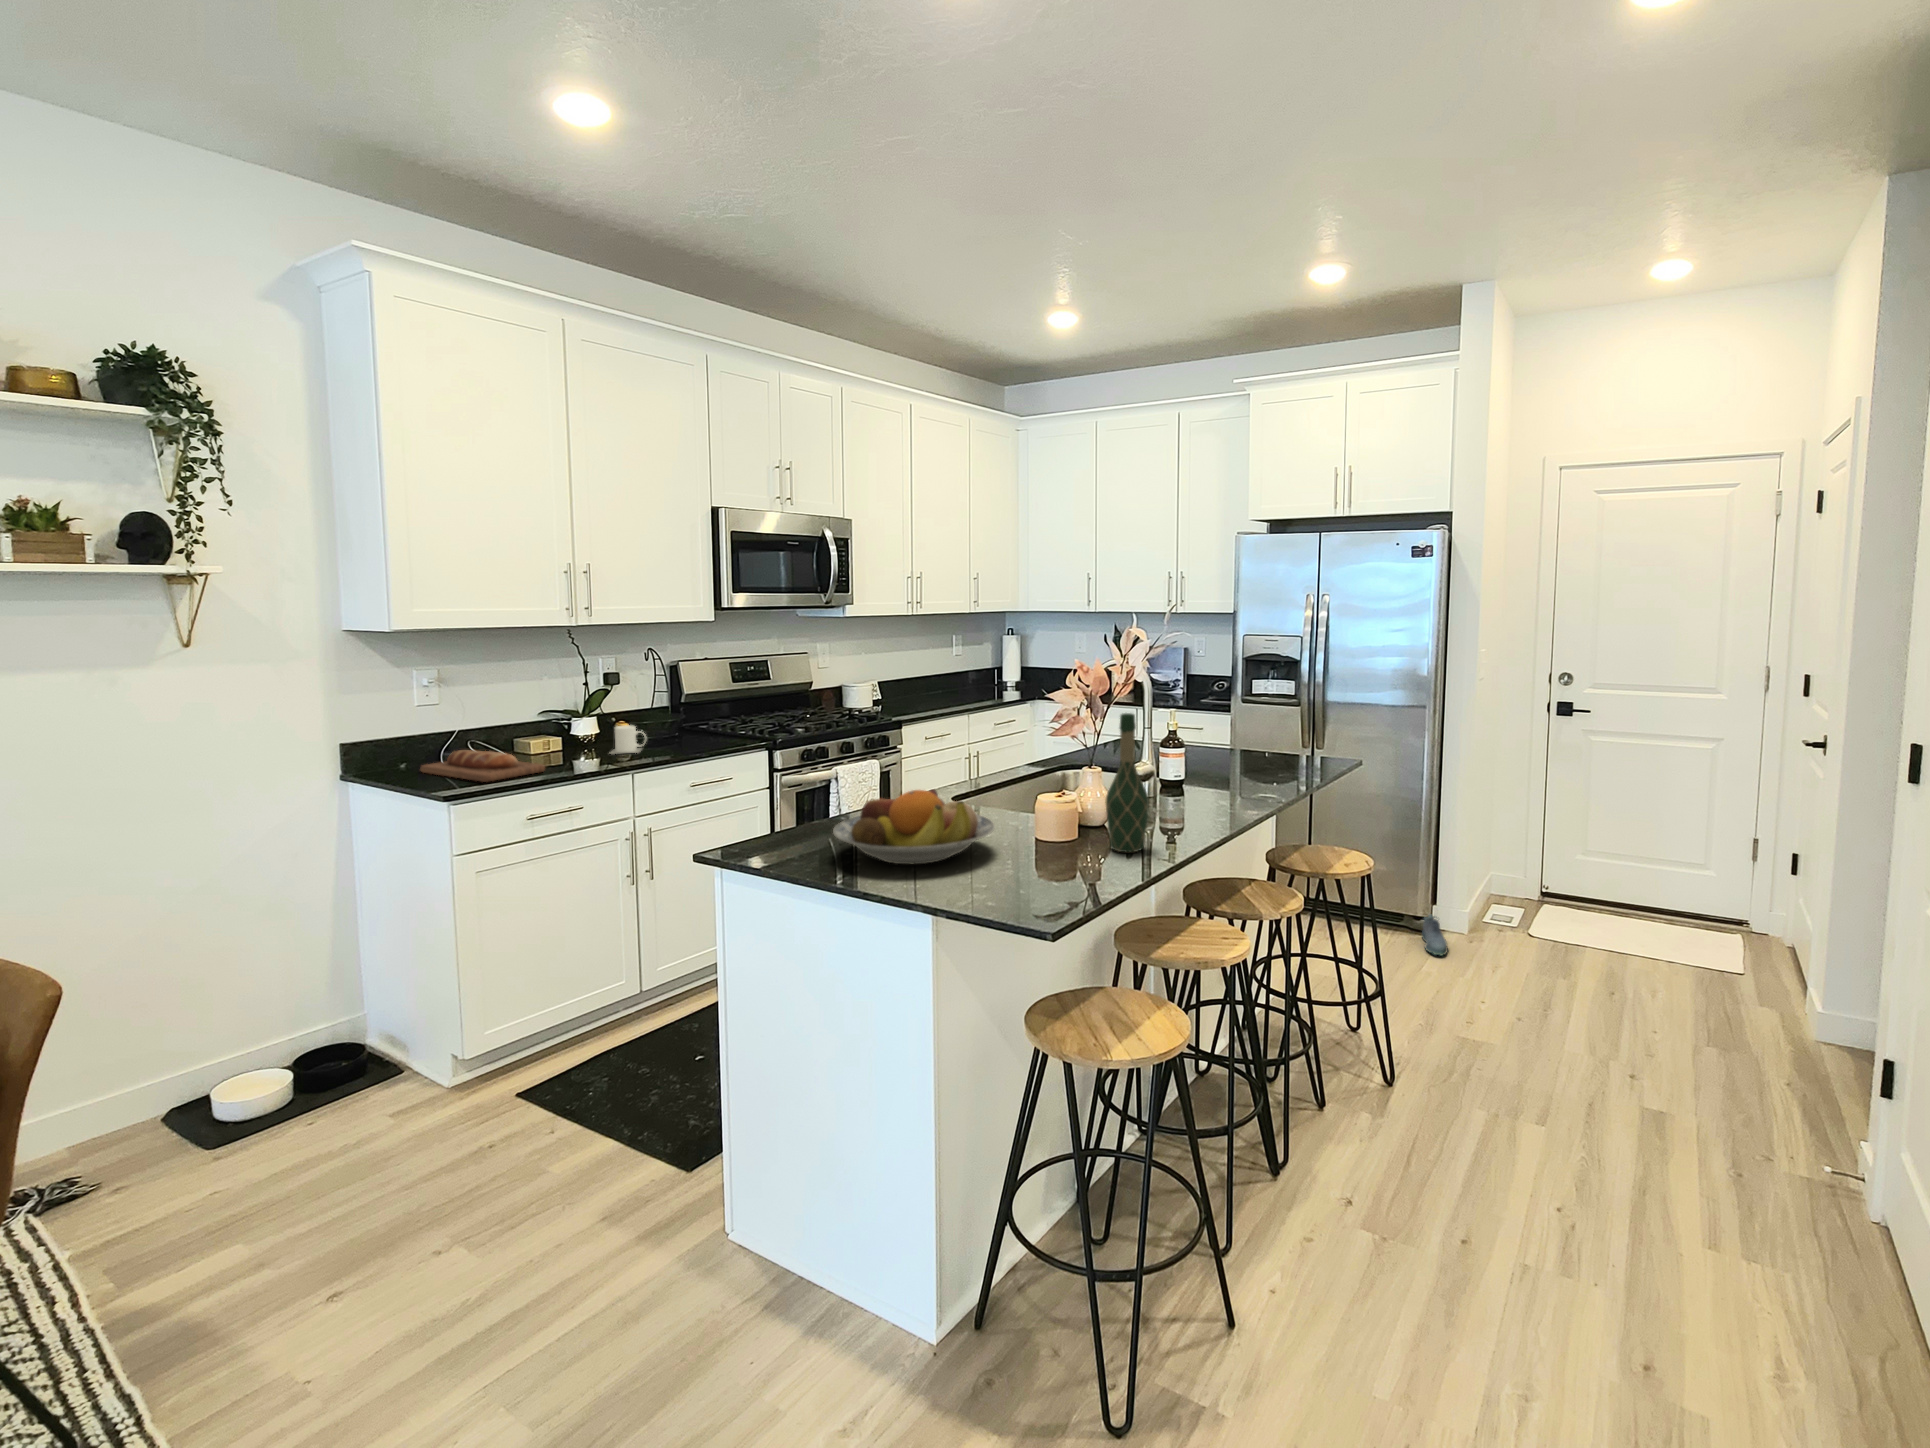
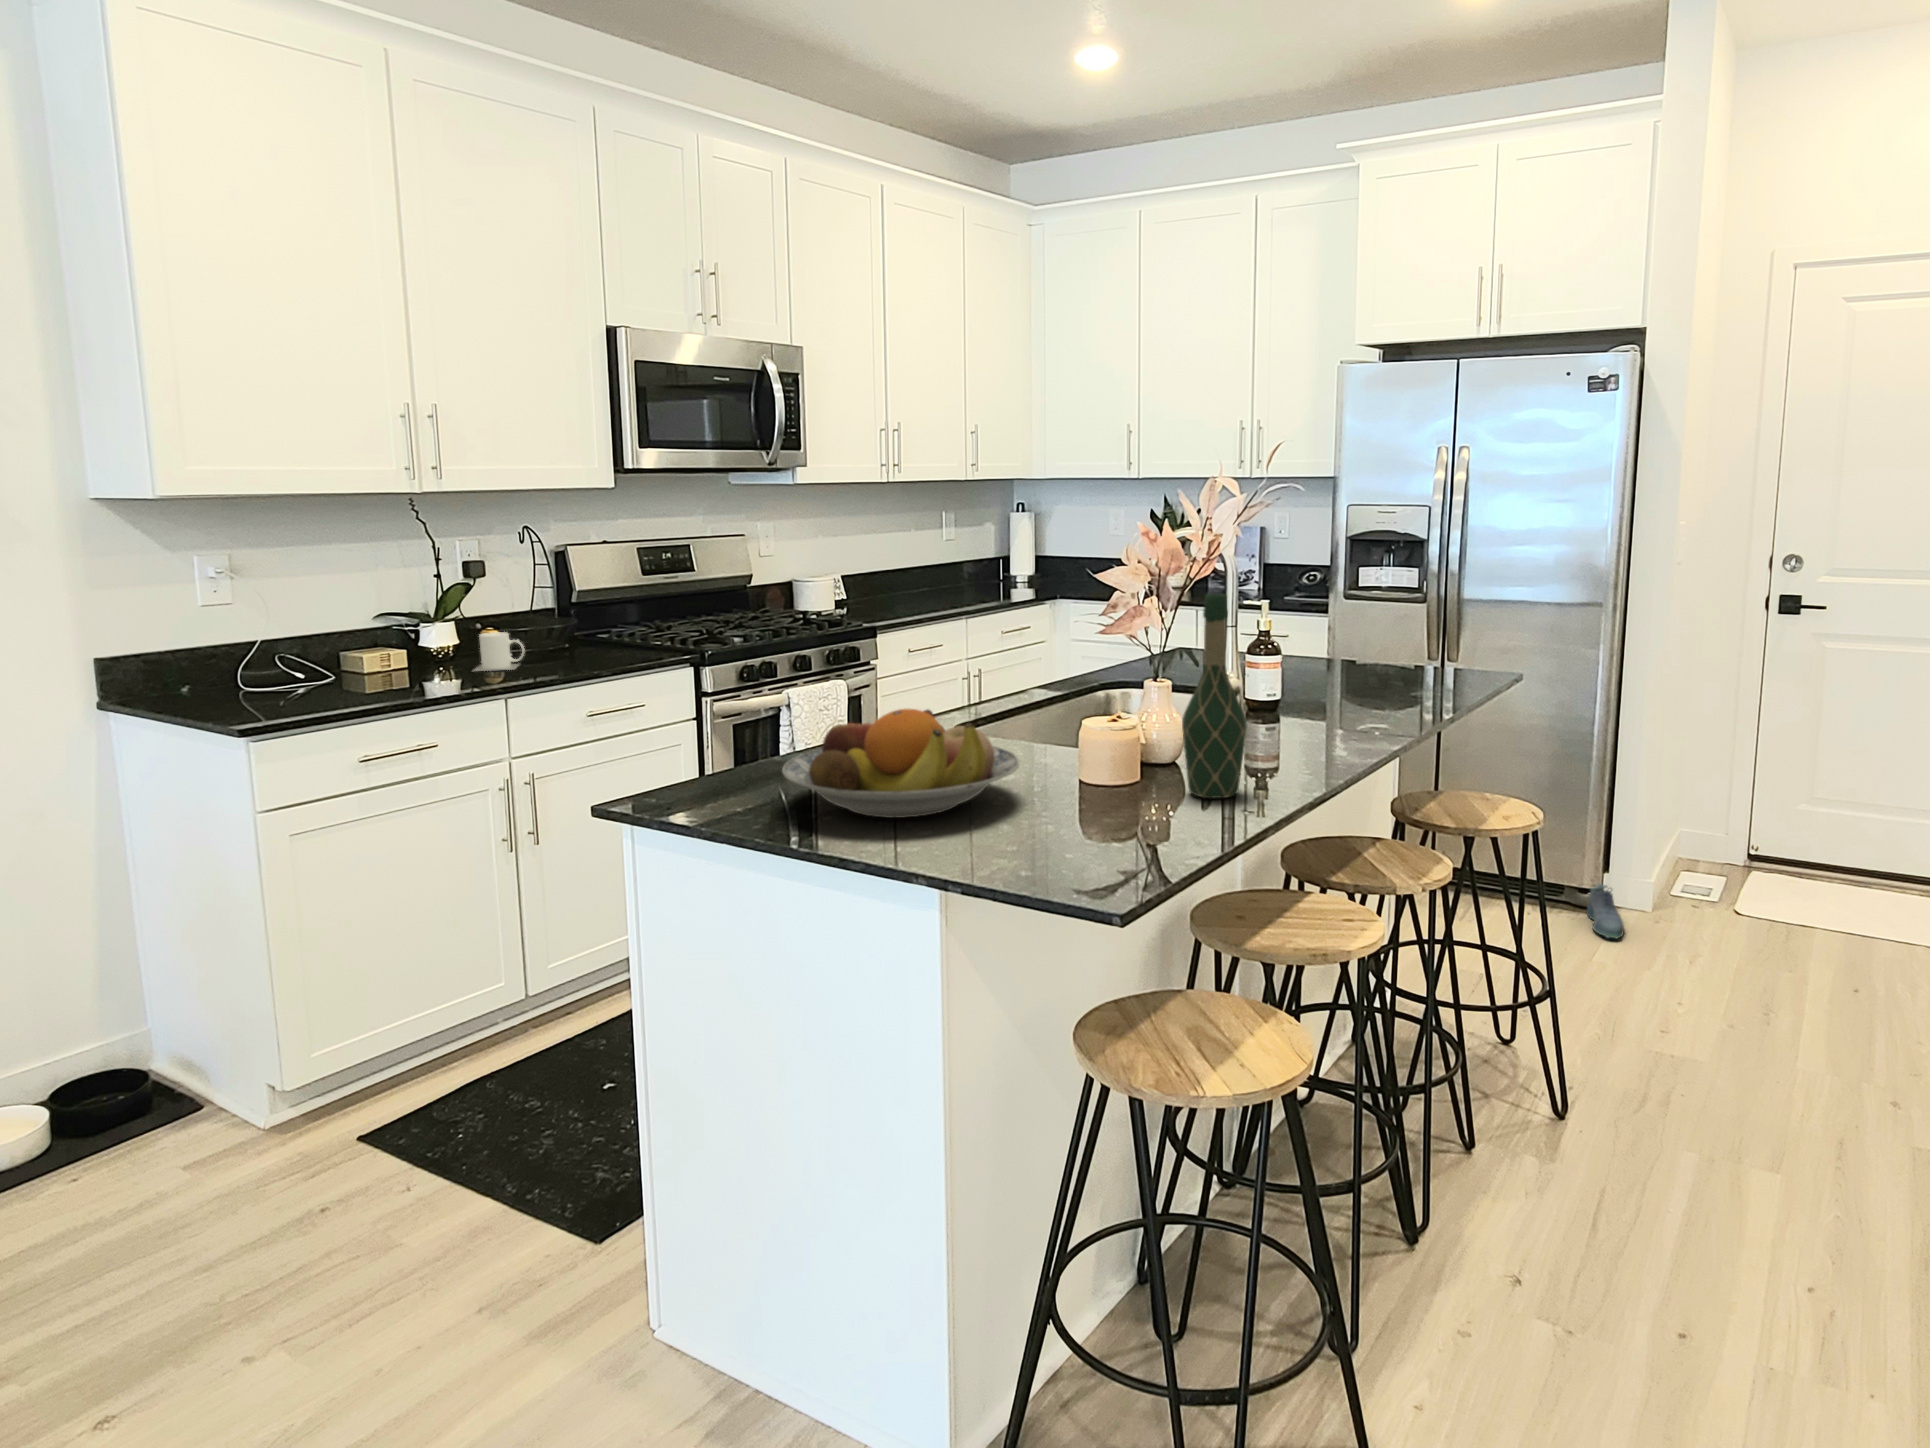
bread loaf: present [420,750,545,782] -> none [206,666,381,709]

